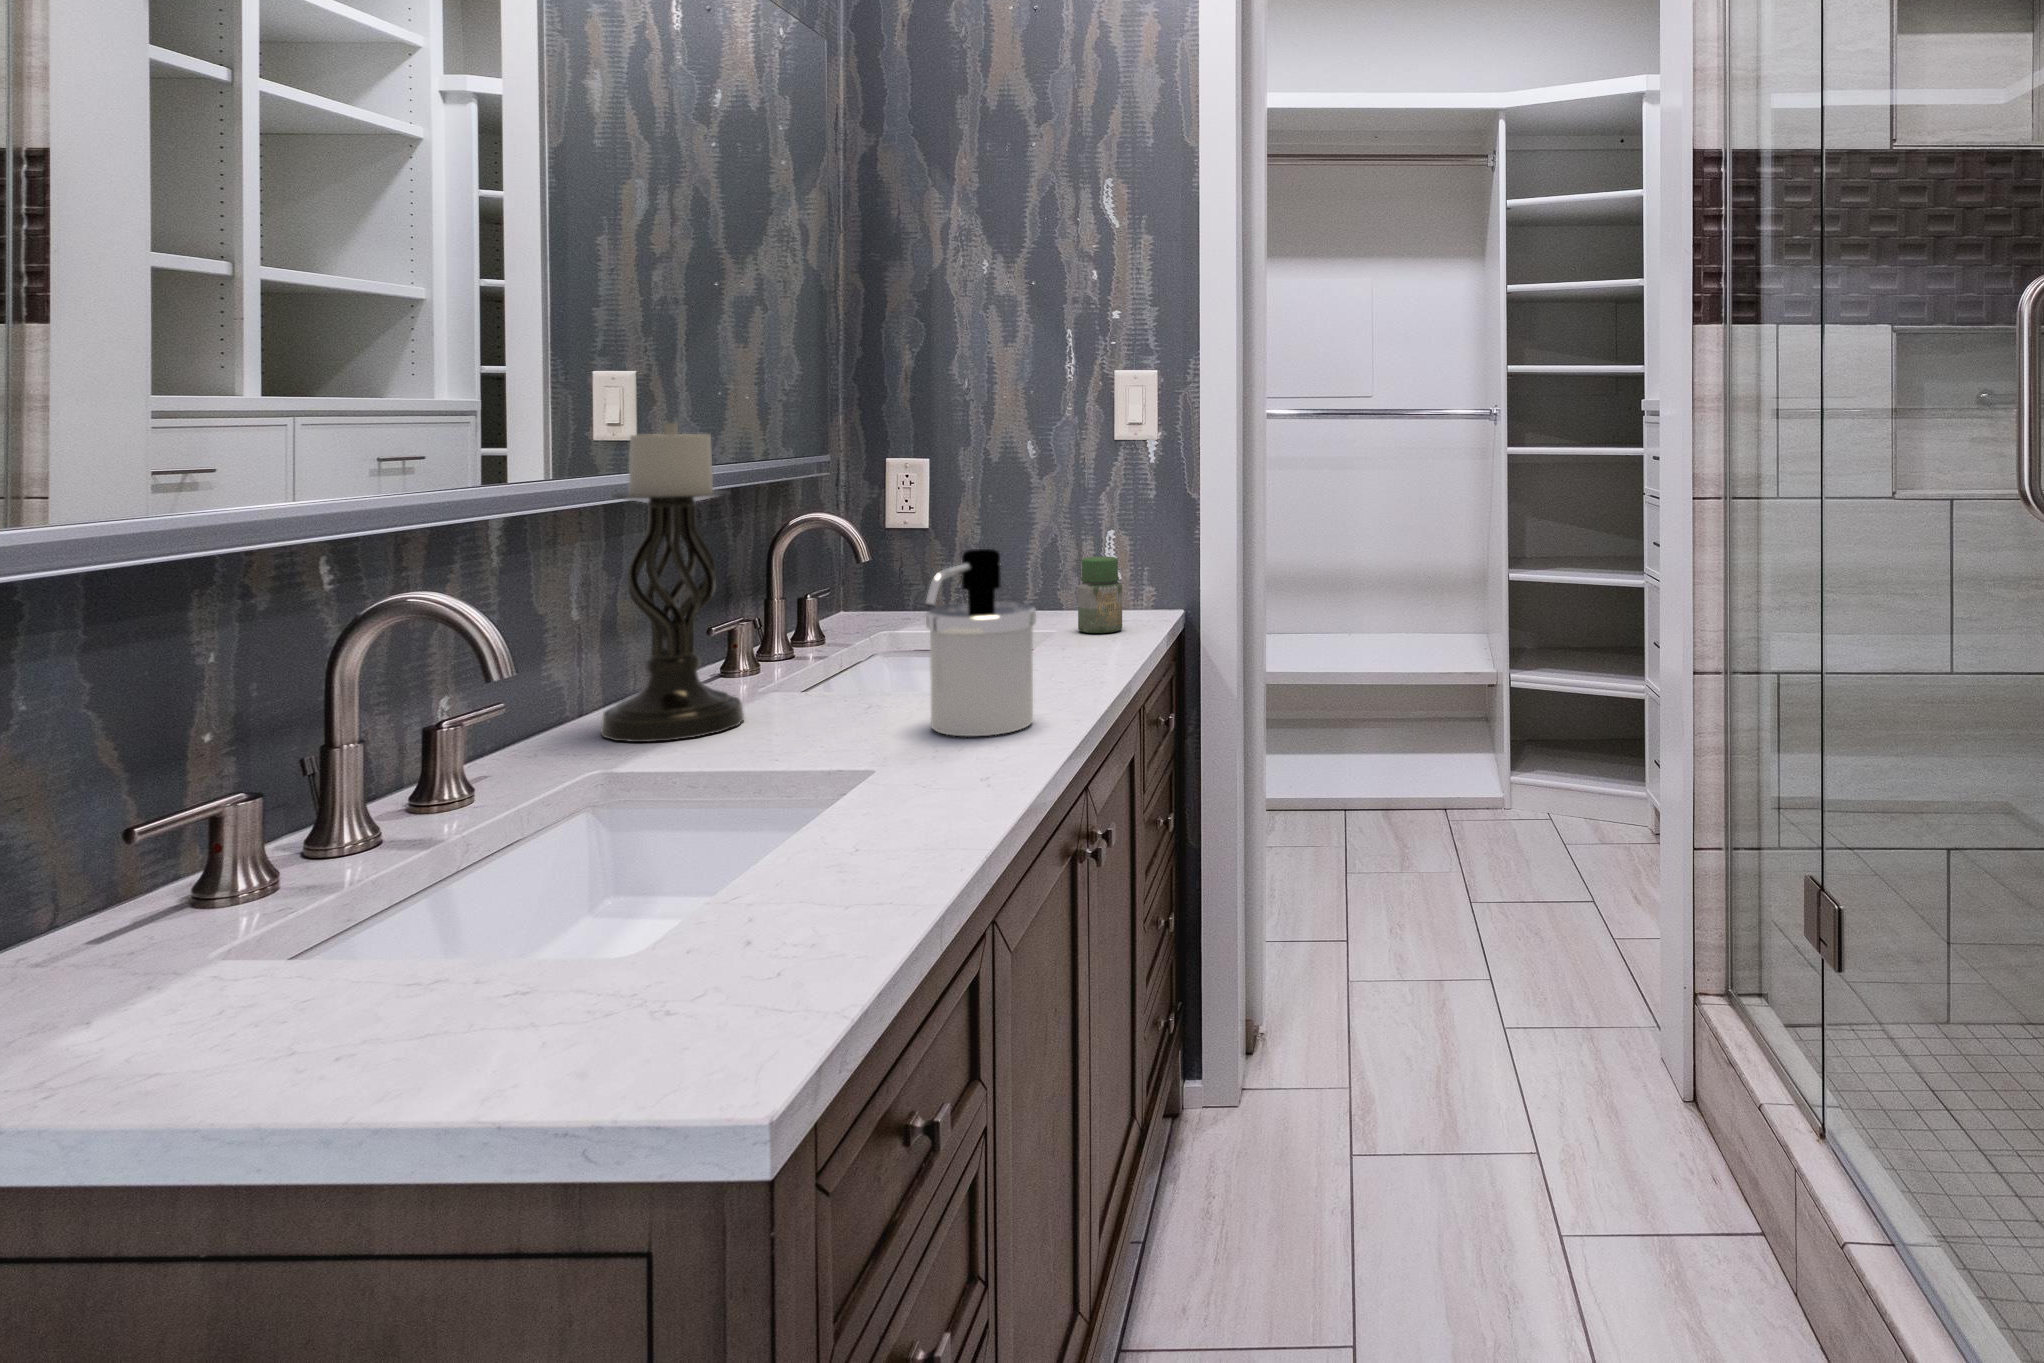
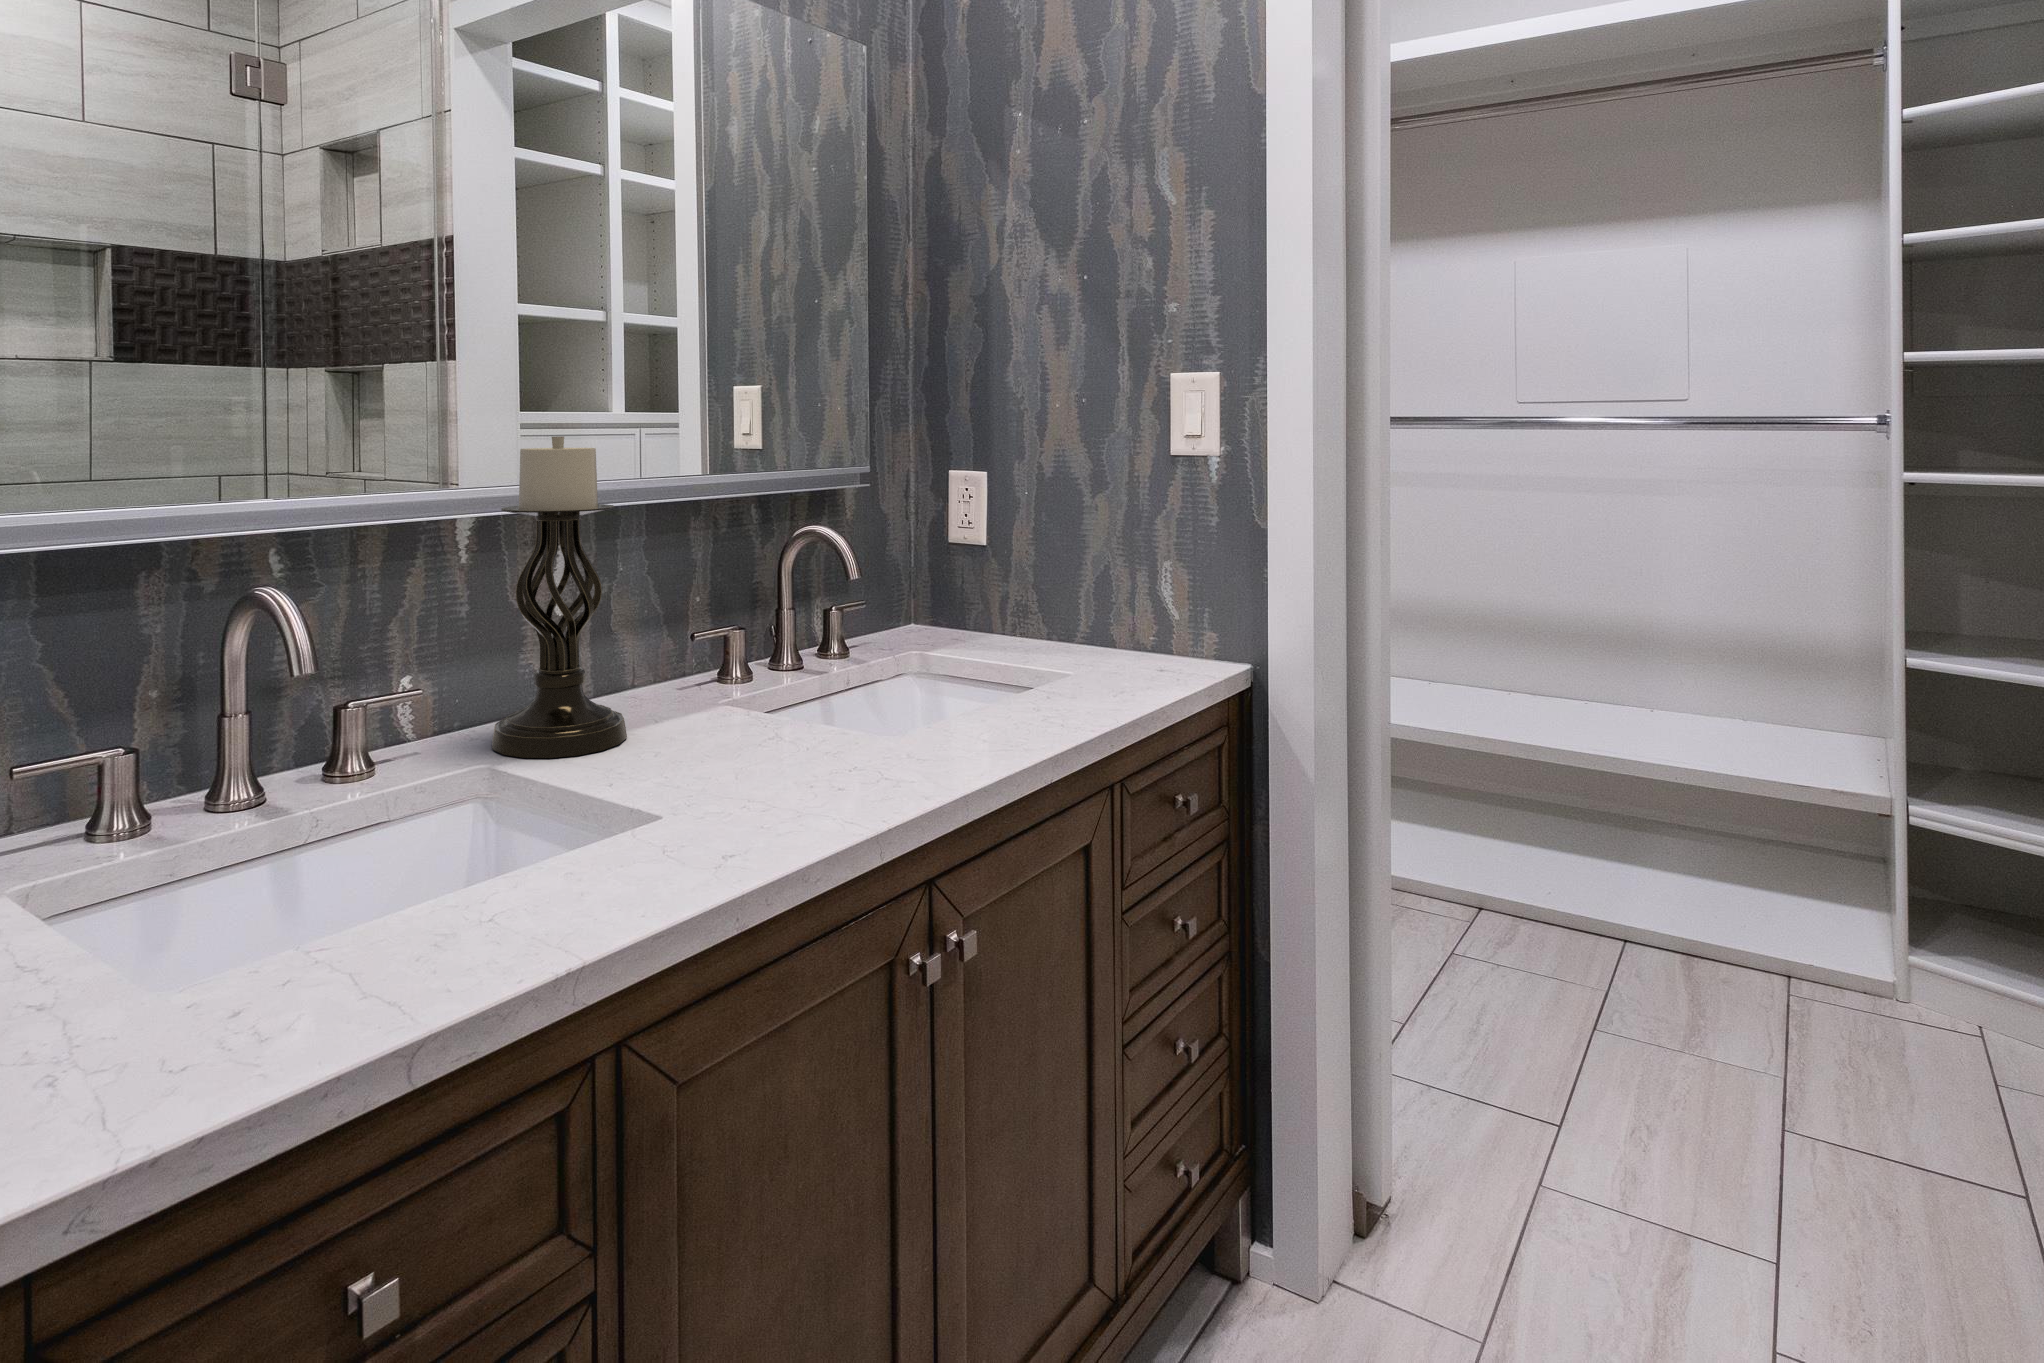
soap dispenser: present [926,549,1036,736] -> none [673,587,854,813]
jar: present [1078,557,1122,633] -> none [1097,593,1150,686]

